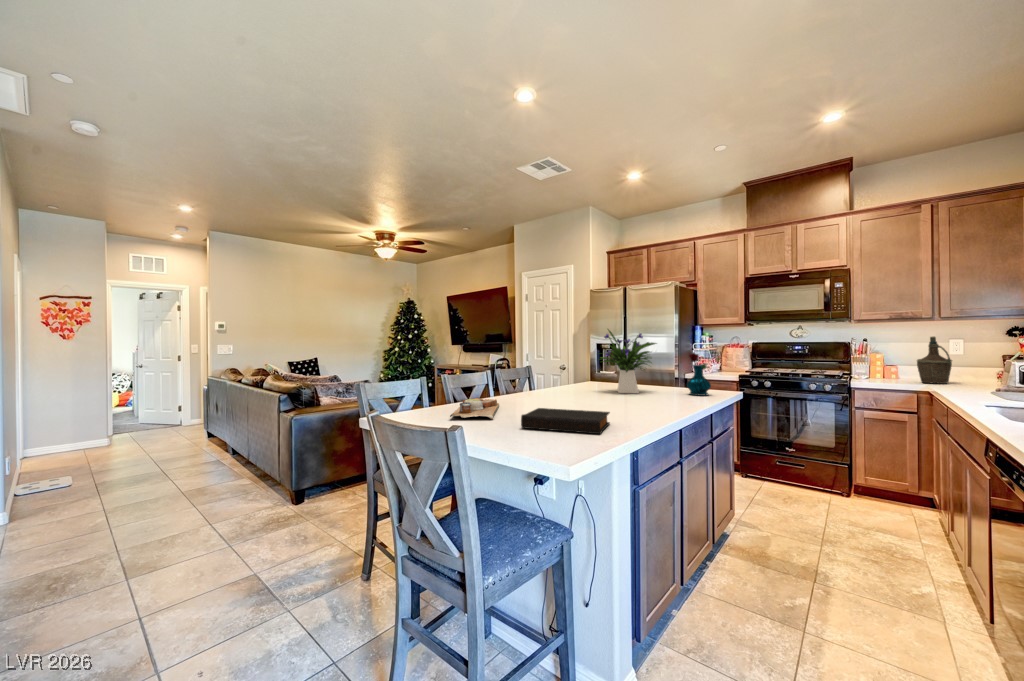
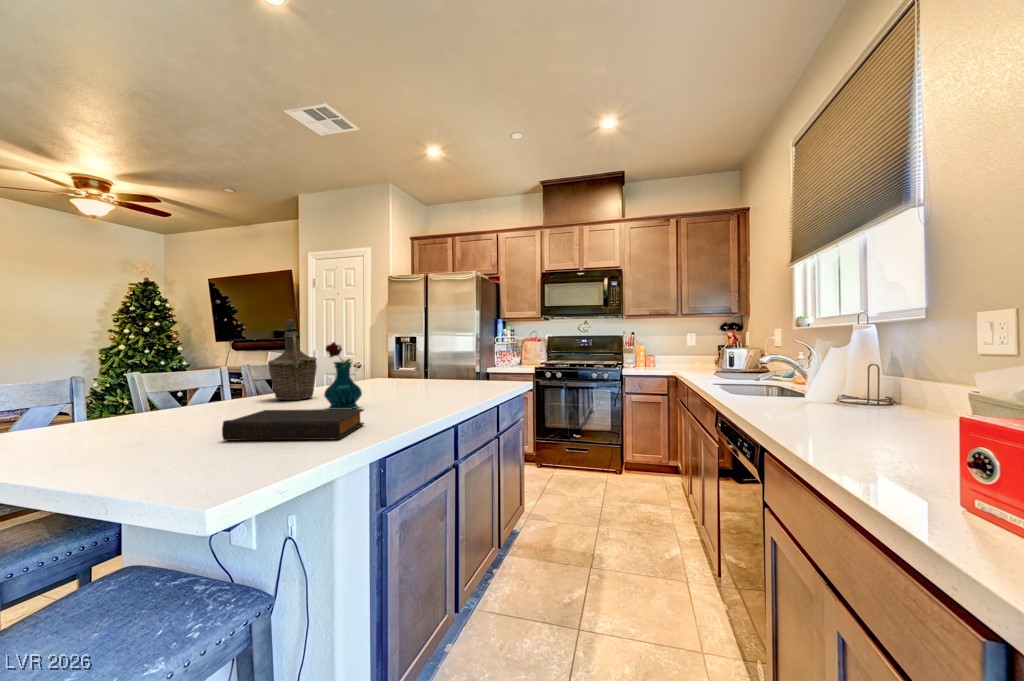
flower arrangement: present [602,329,656,393] -> none [377,313,447,388]
bottle: present [917,337,952,384] -> present [268,320,317,400]
vase: present [687,352,711,396] -> present [324,342,362,409]
cutting board: present [450,398,499,420] -> none [107,402,223,433]

